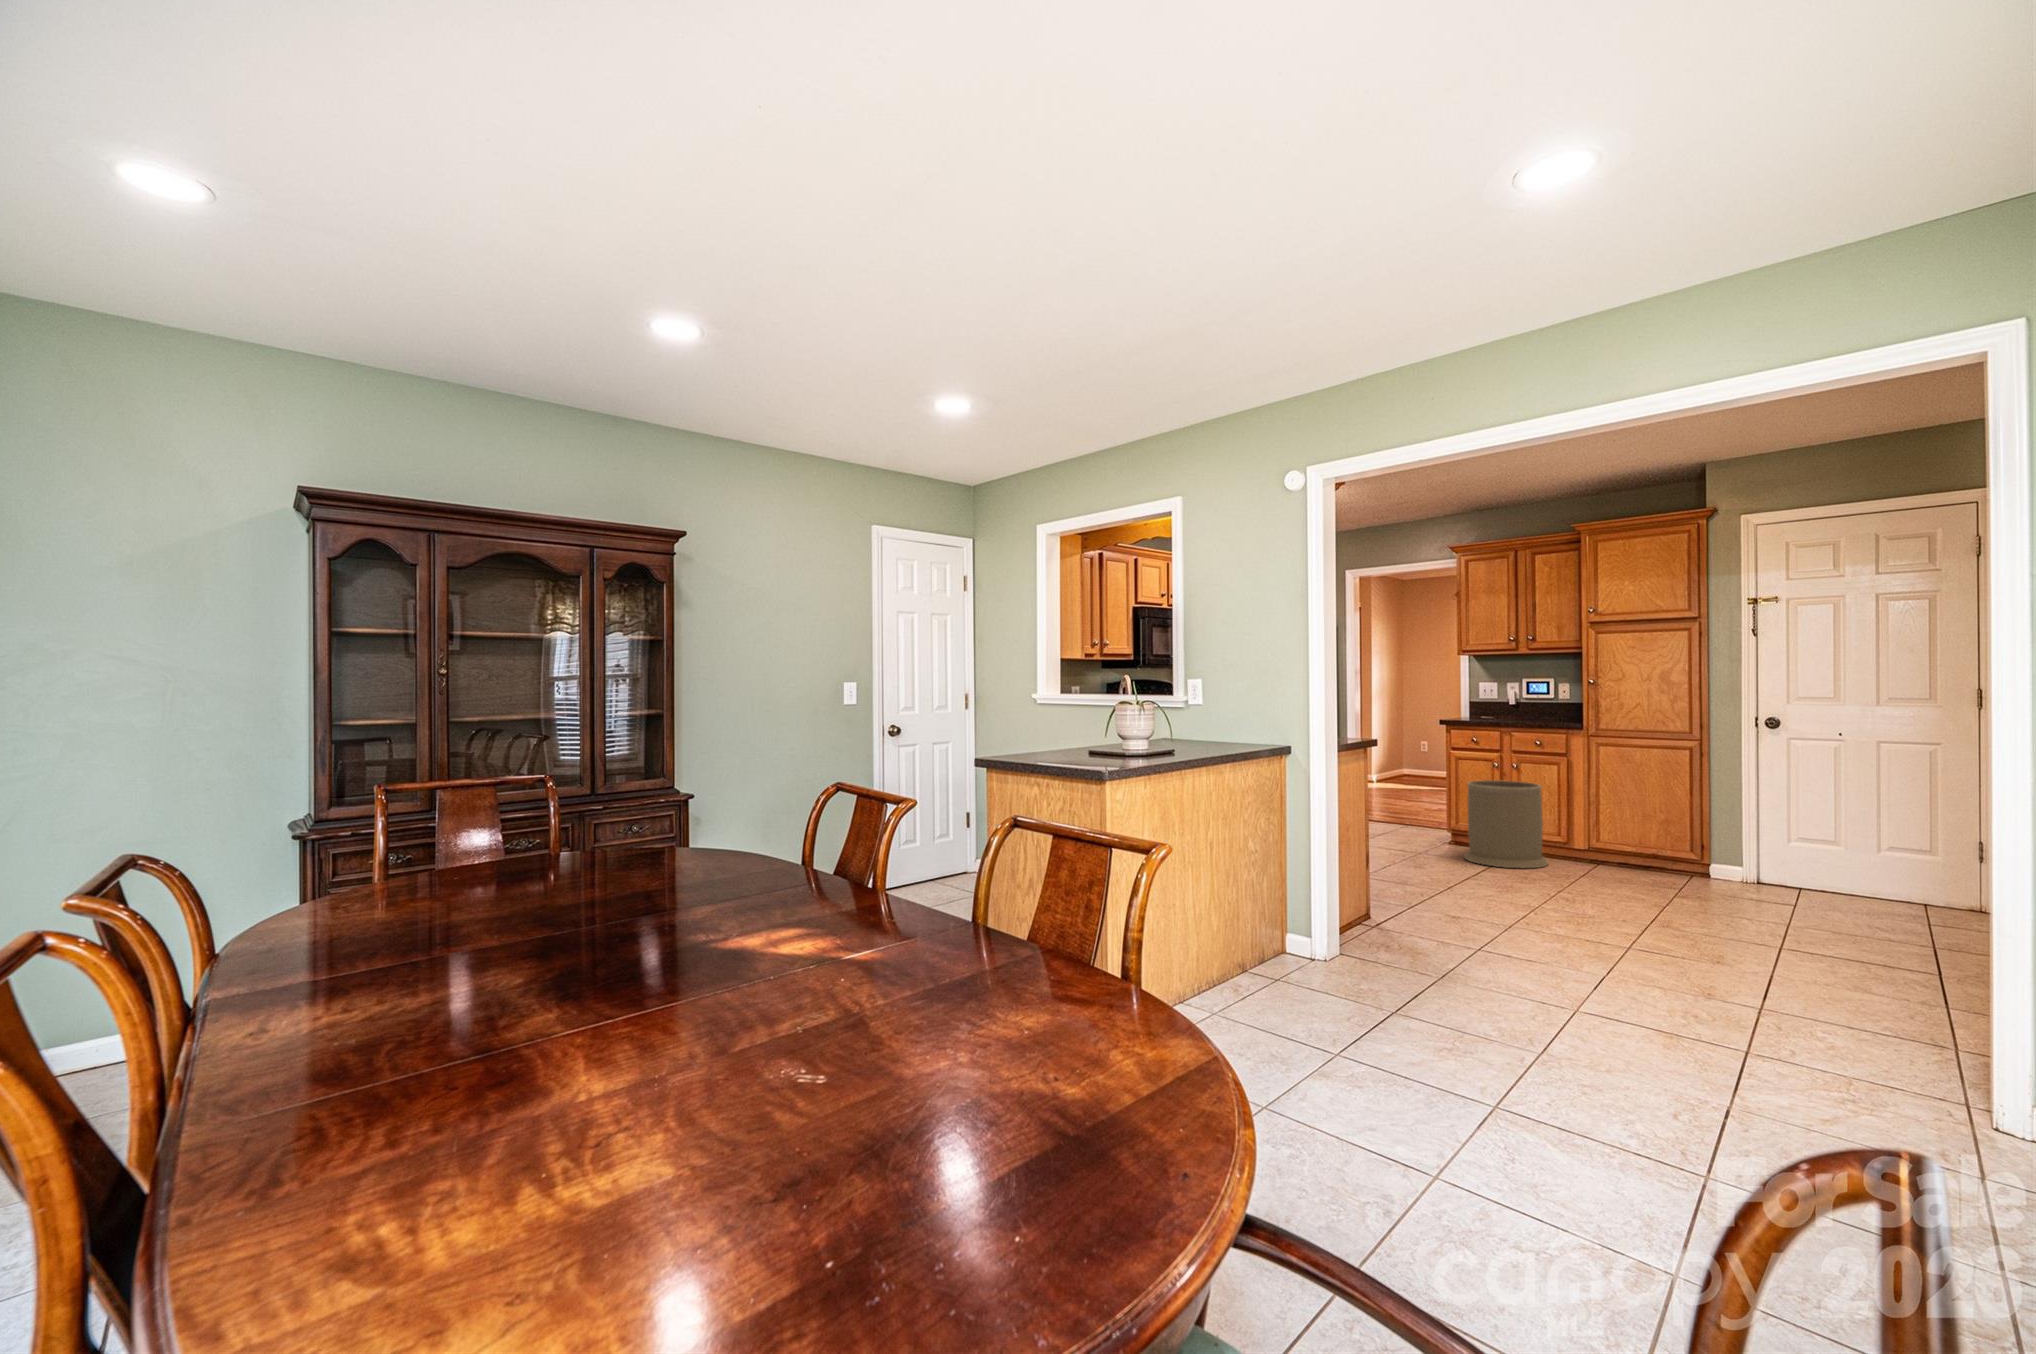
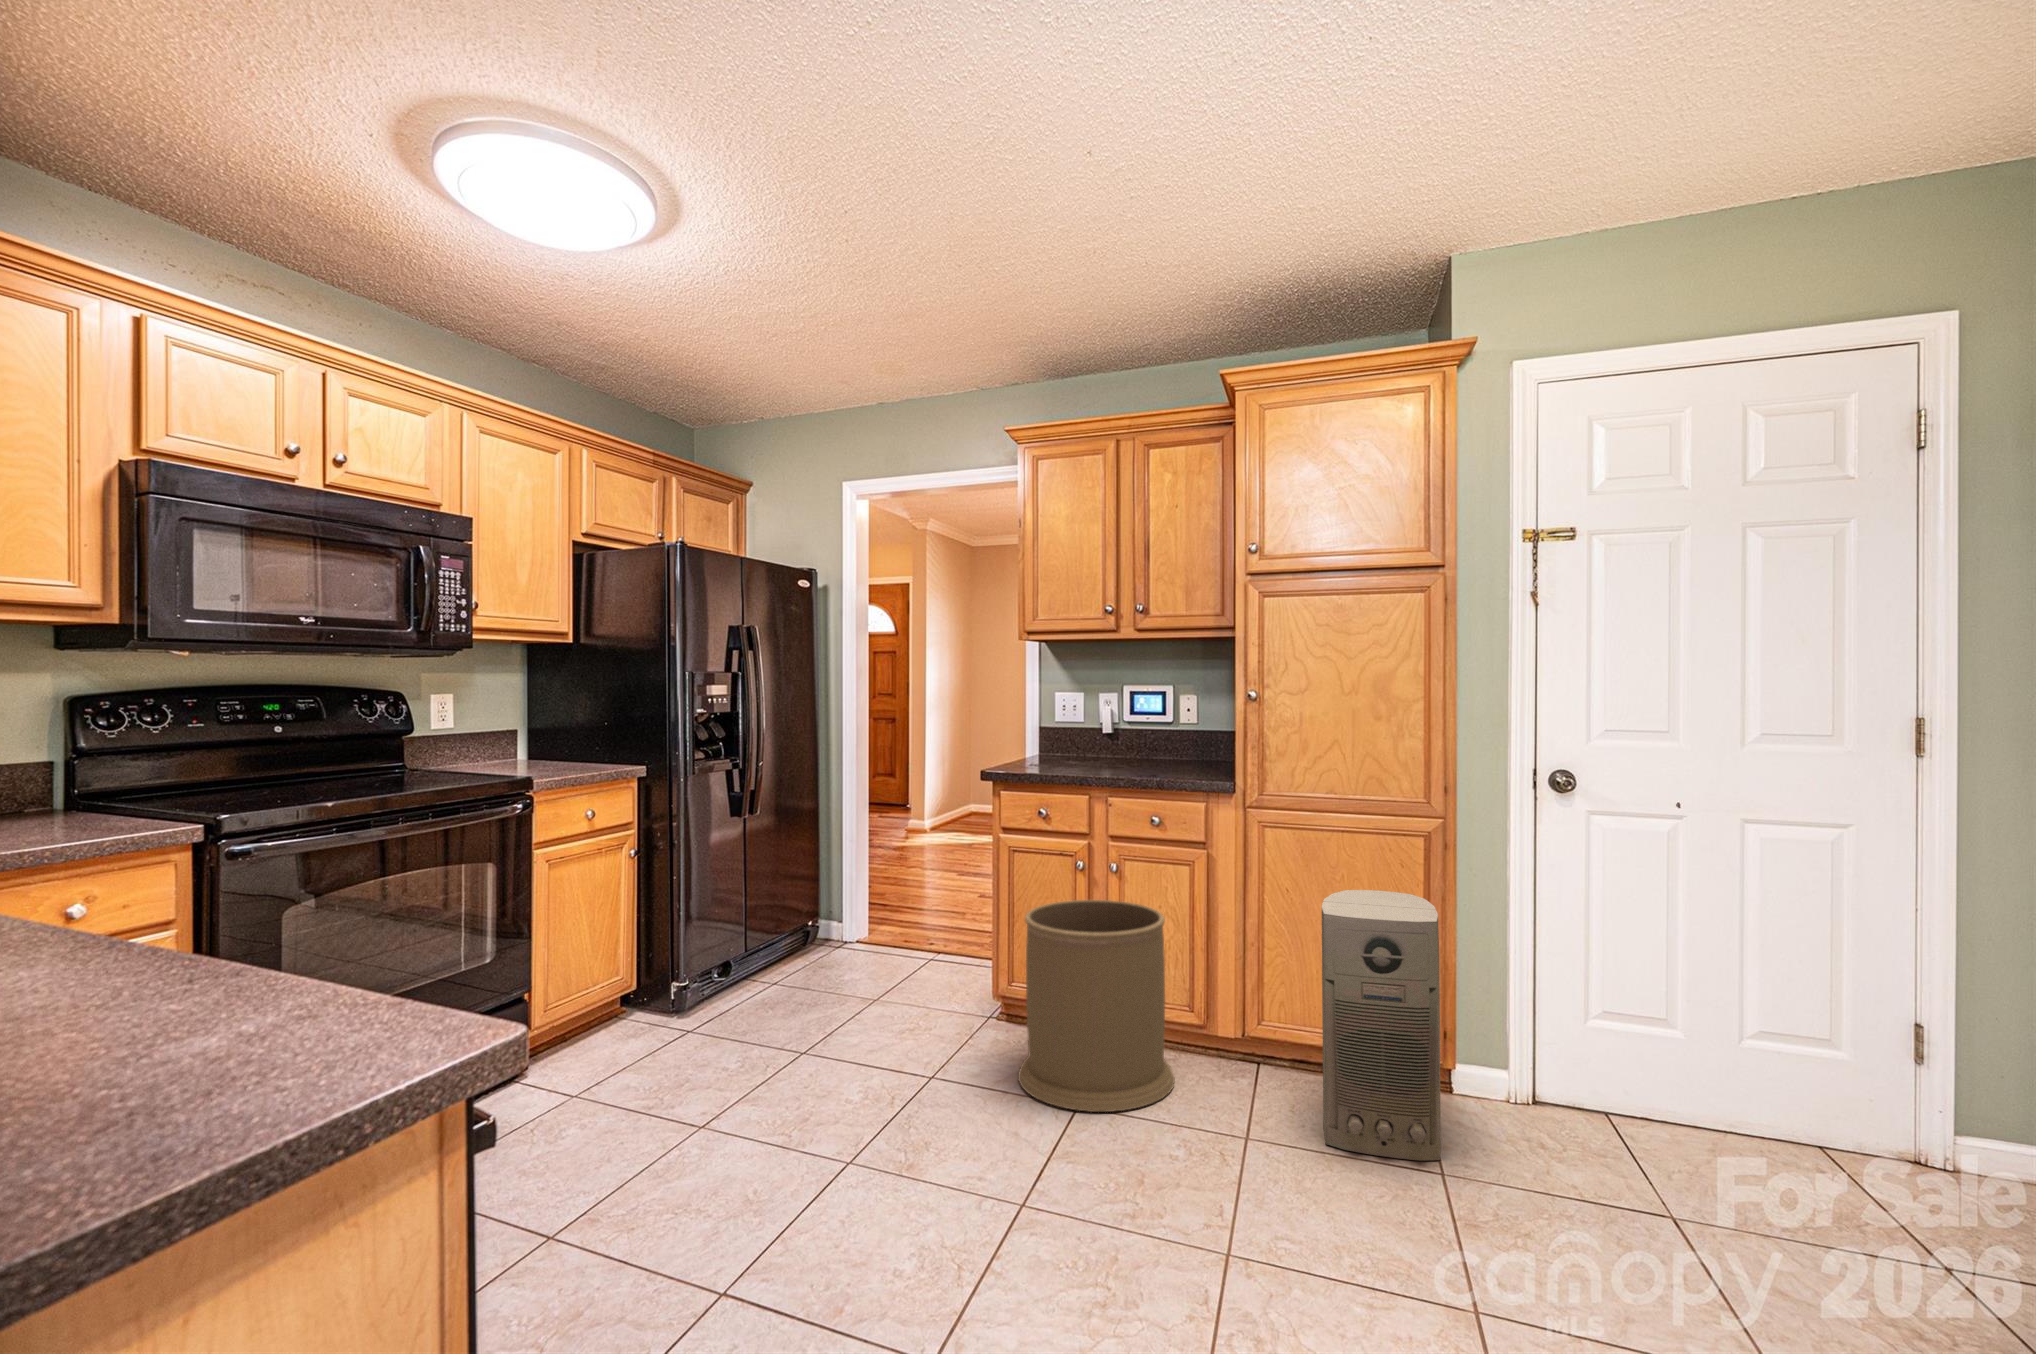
air purifier: none [1623,774,1691,890] -> present [1322,890,1441,1161]

